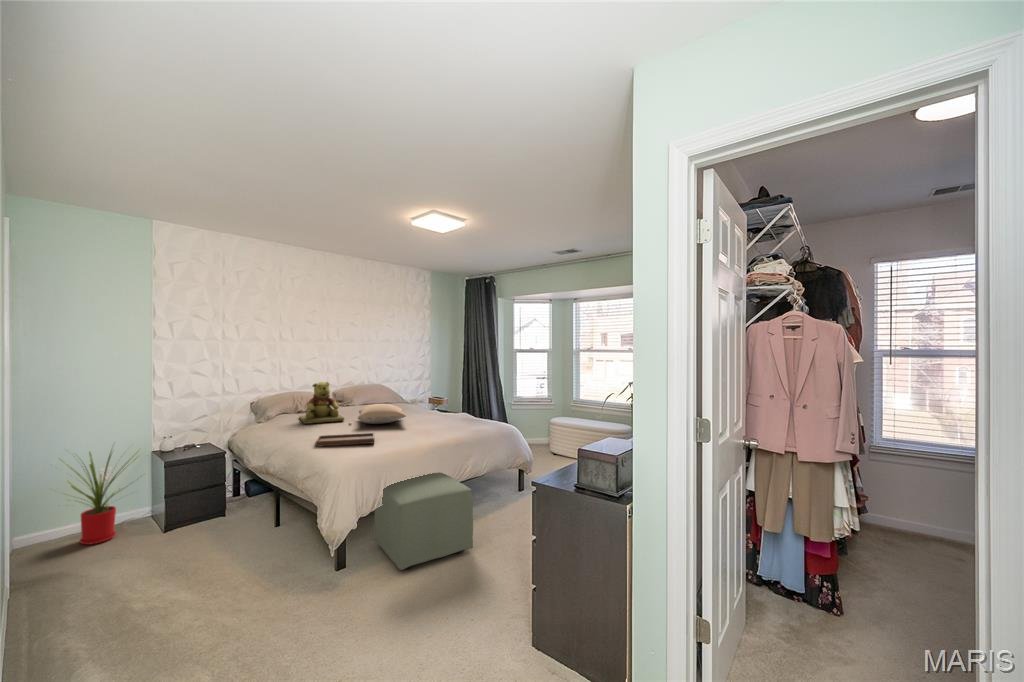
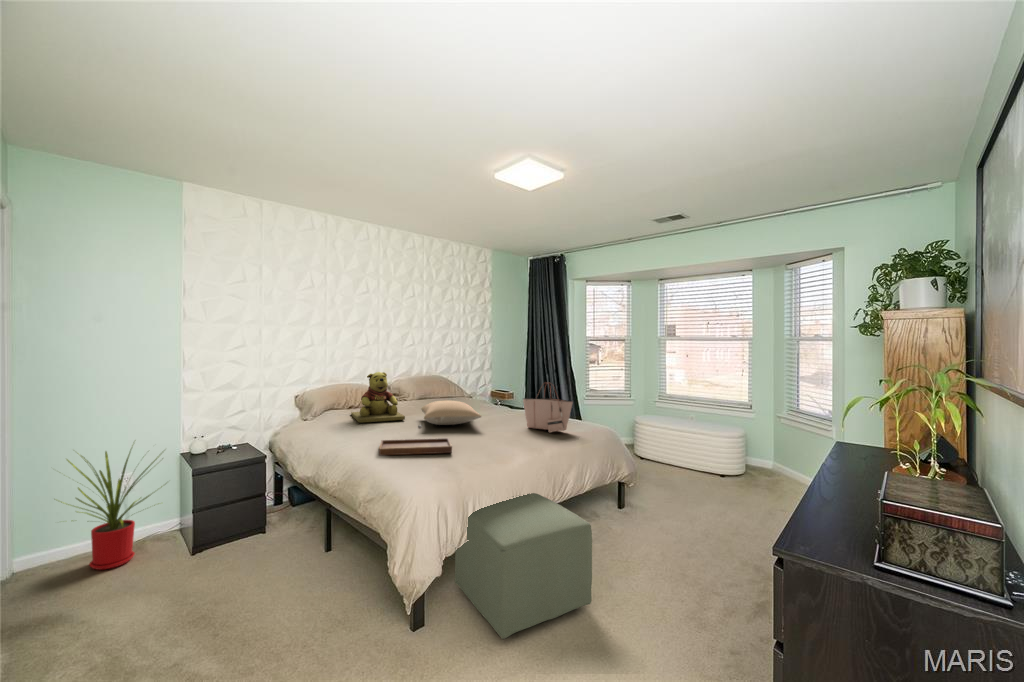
tote bag: none [442,387,481,428] -> present [523,398,573,433]

